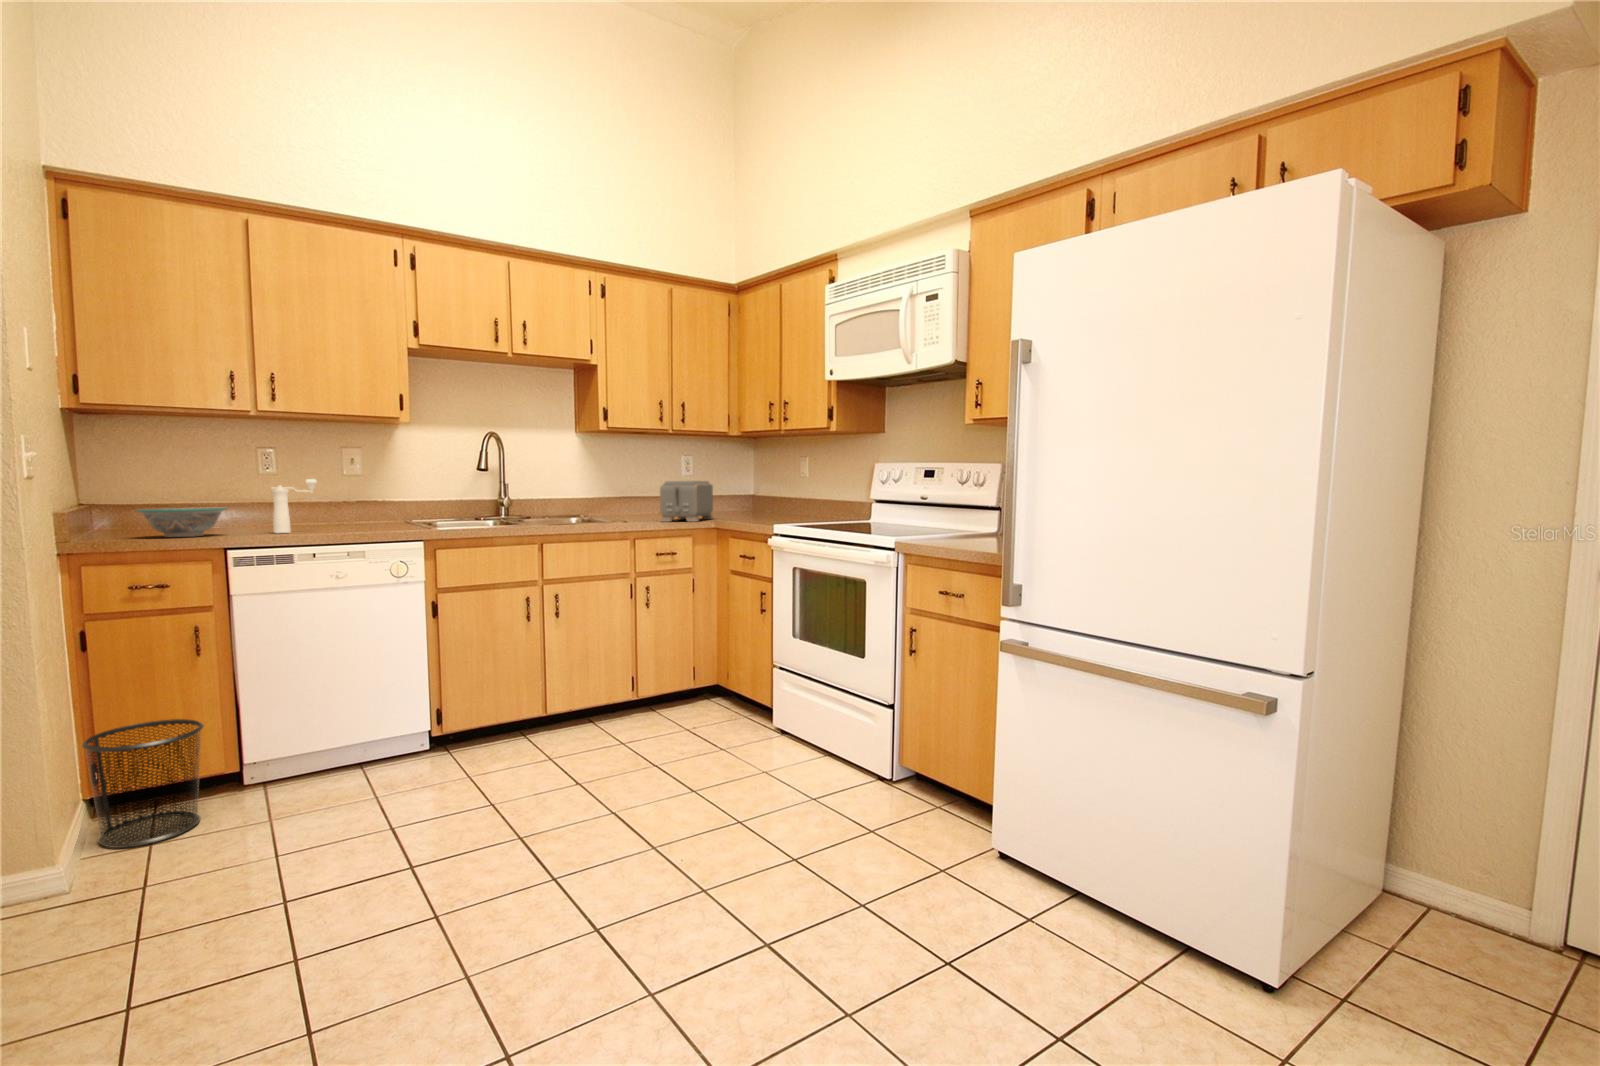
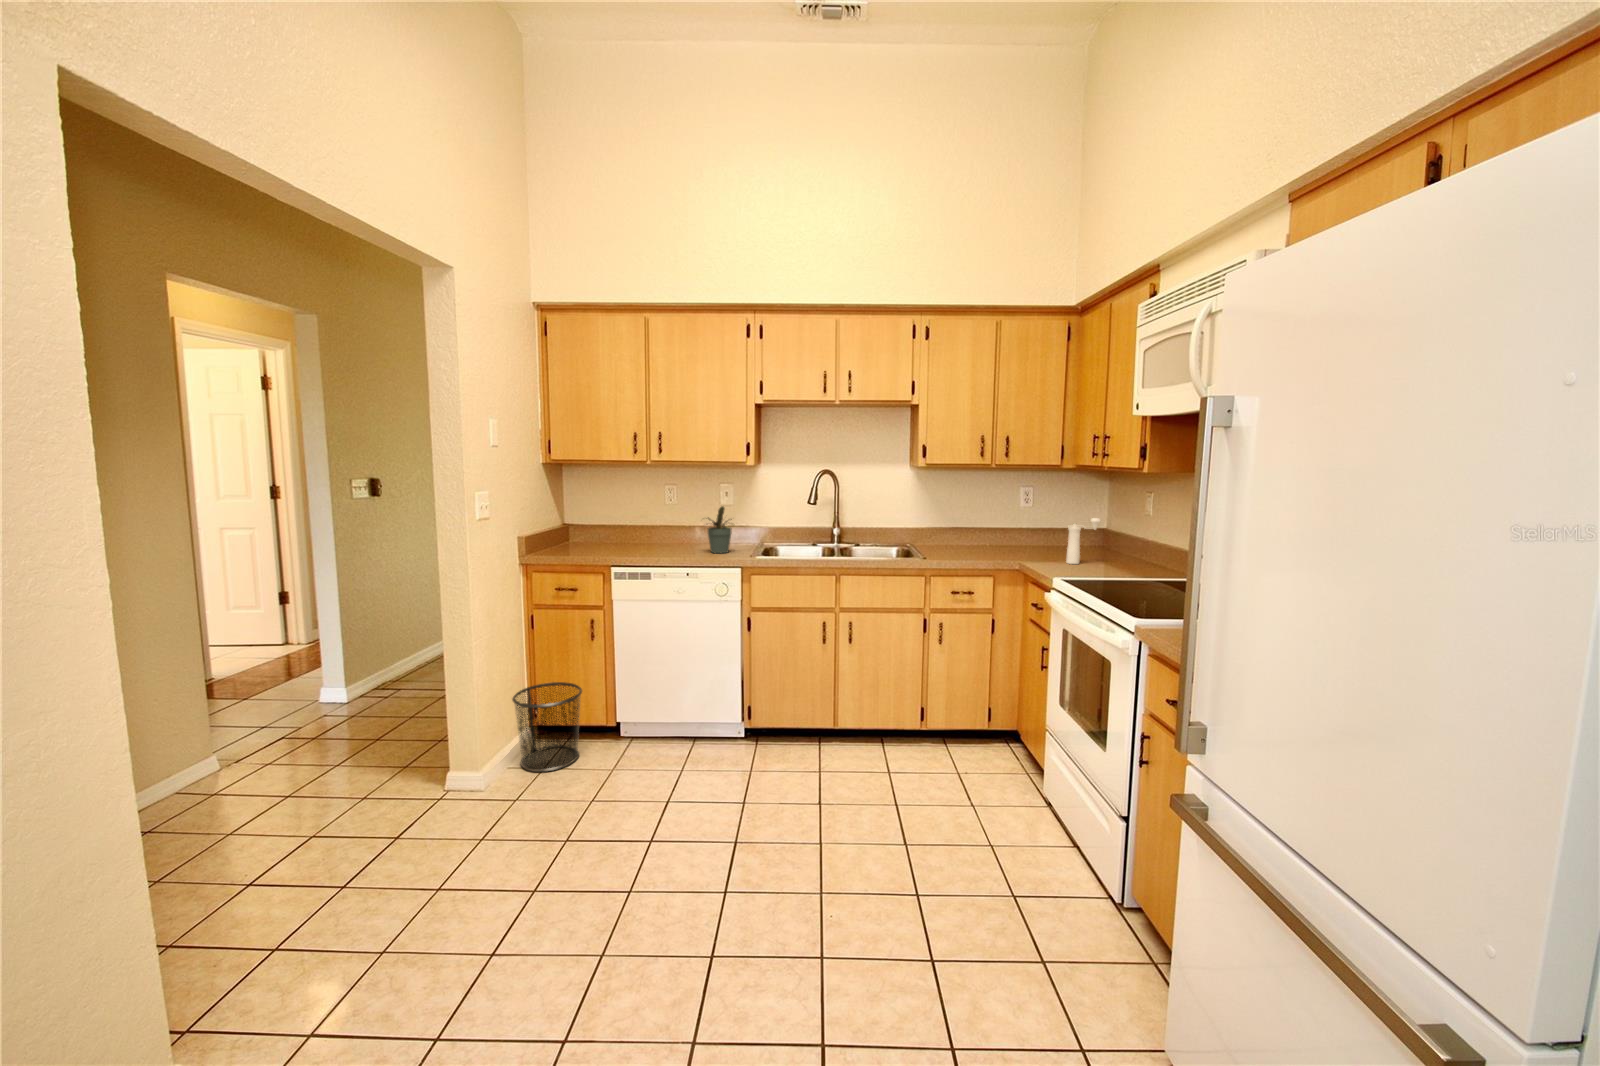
potted plant: none [339,471,391,531] -> present [708,506,732,553]
pepper mill: present [272,479,317,533] -> present [1066,518,1100,564]
toaster: present [660,481,713,522] -> none [968,517,1033,563]
bowl: present [137,508,227,537] -> none [583,528,636,550]

